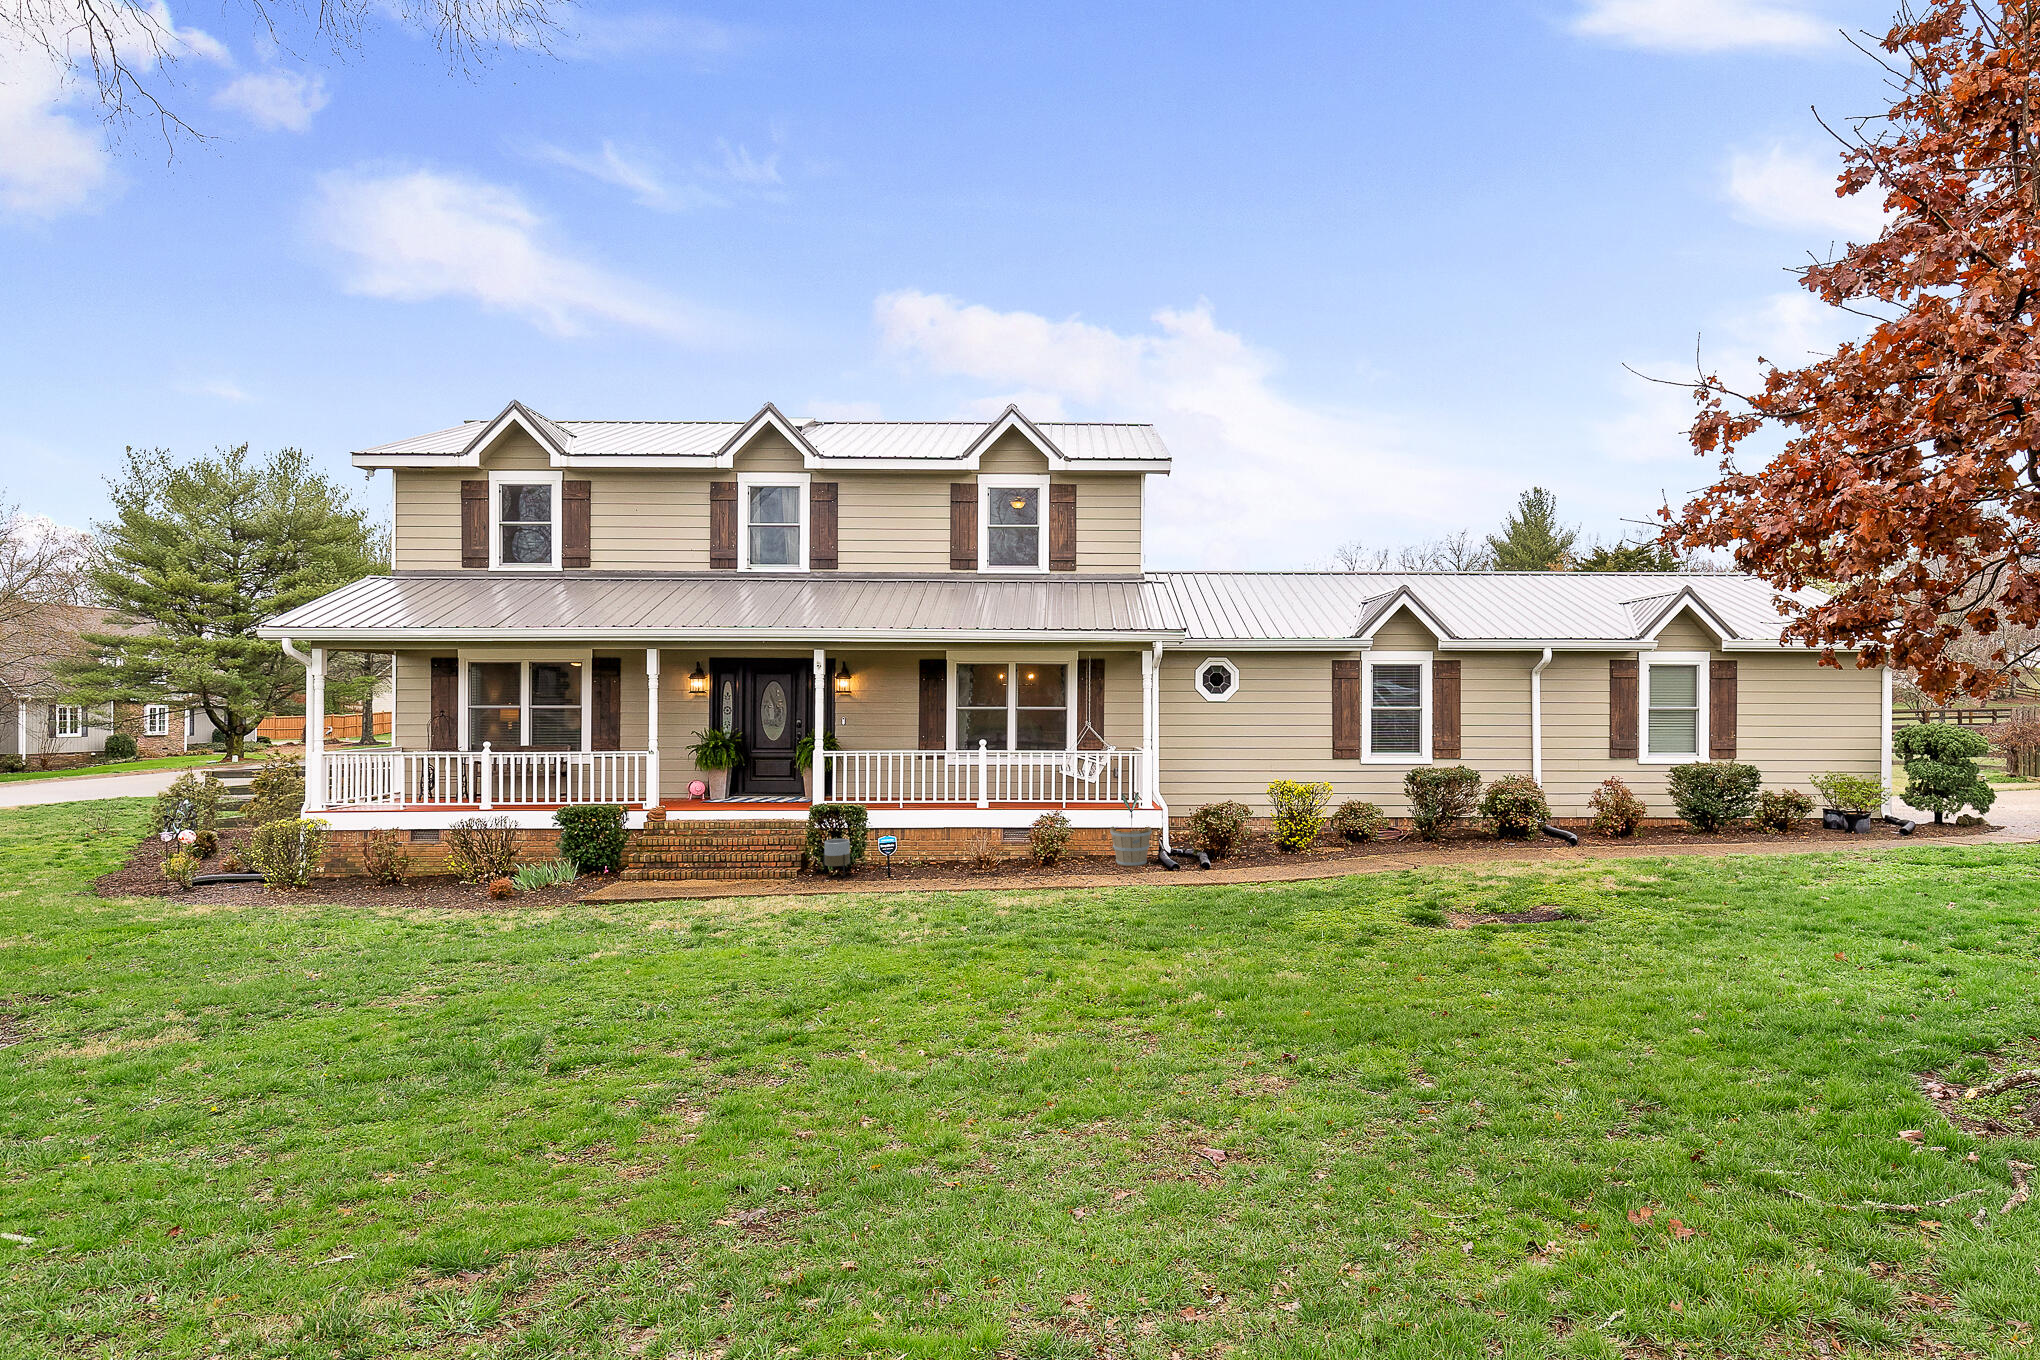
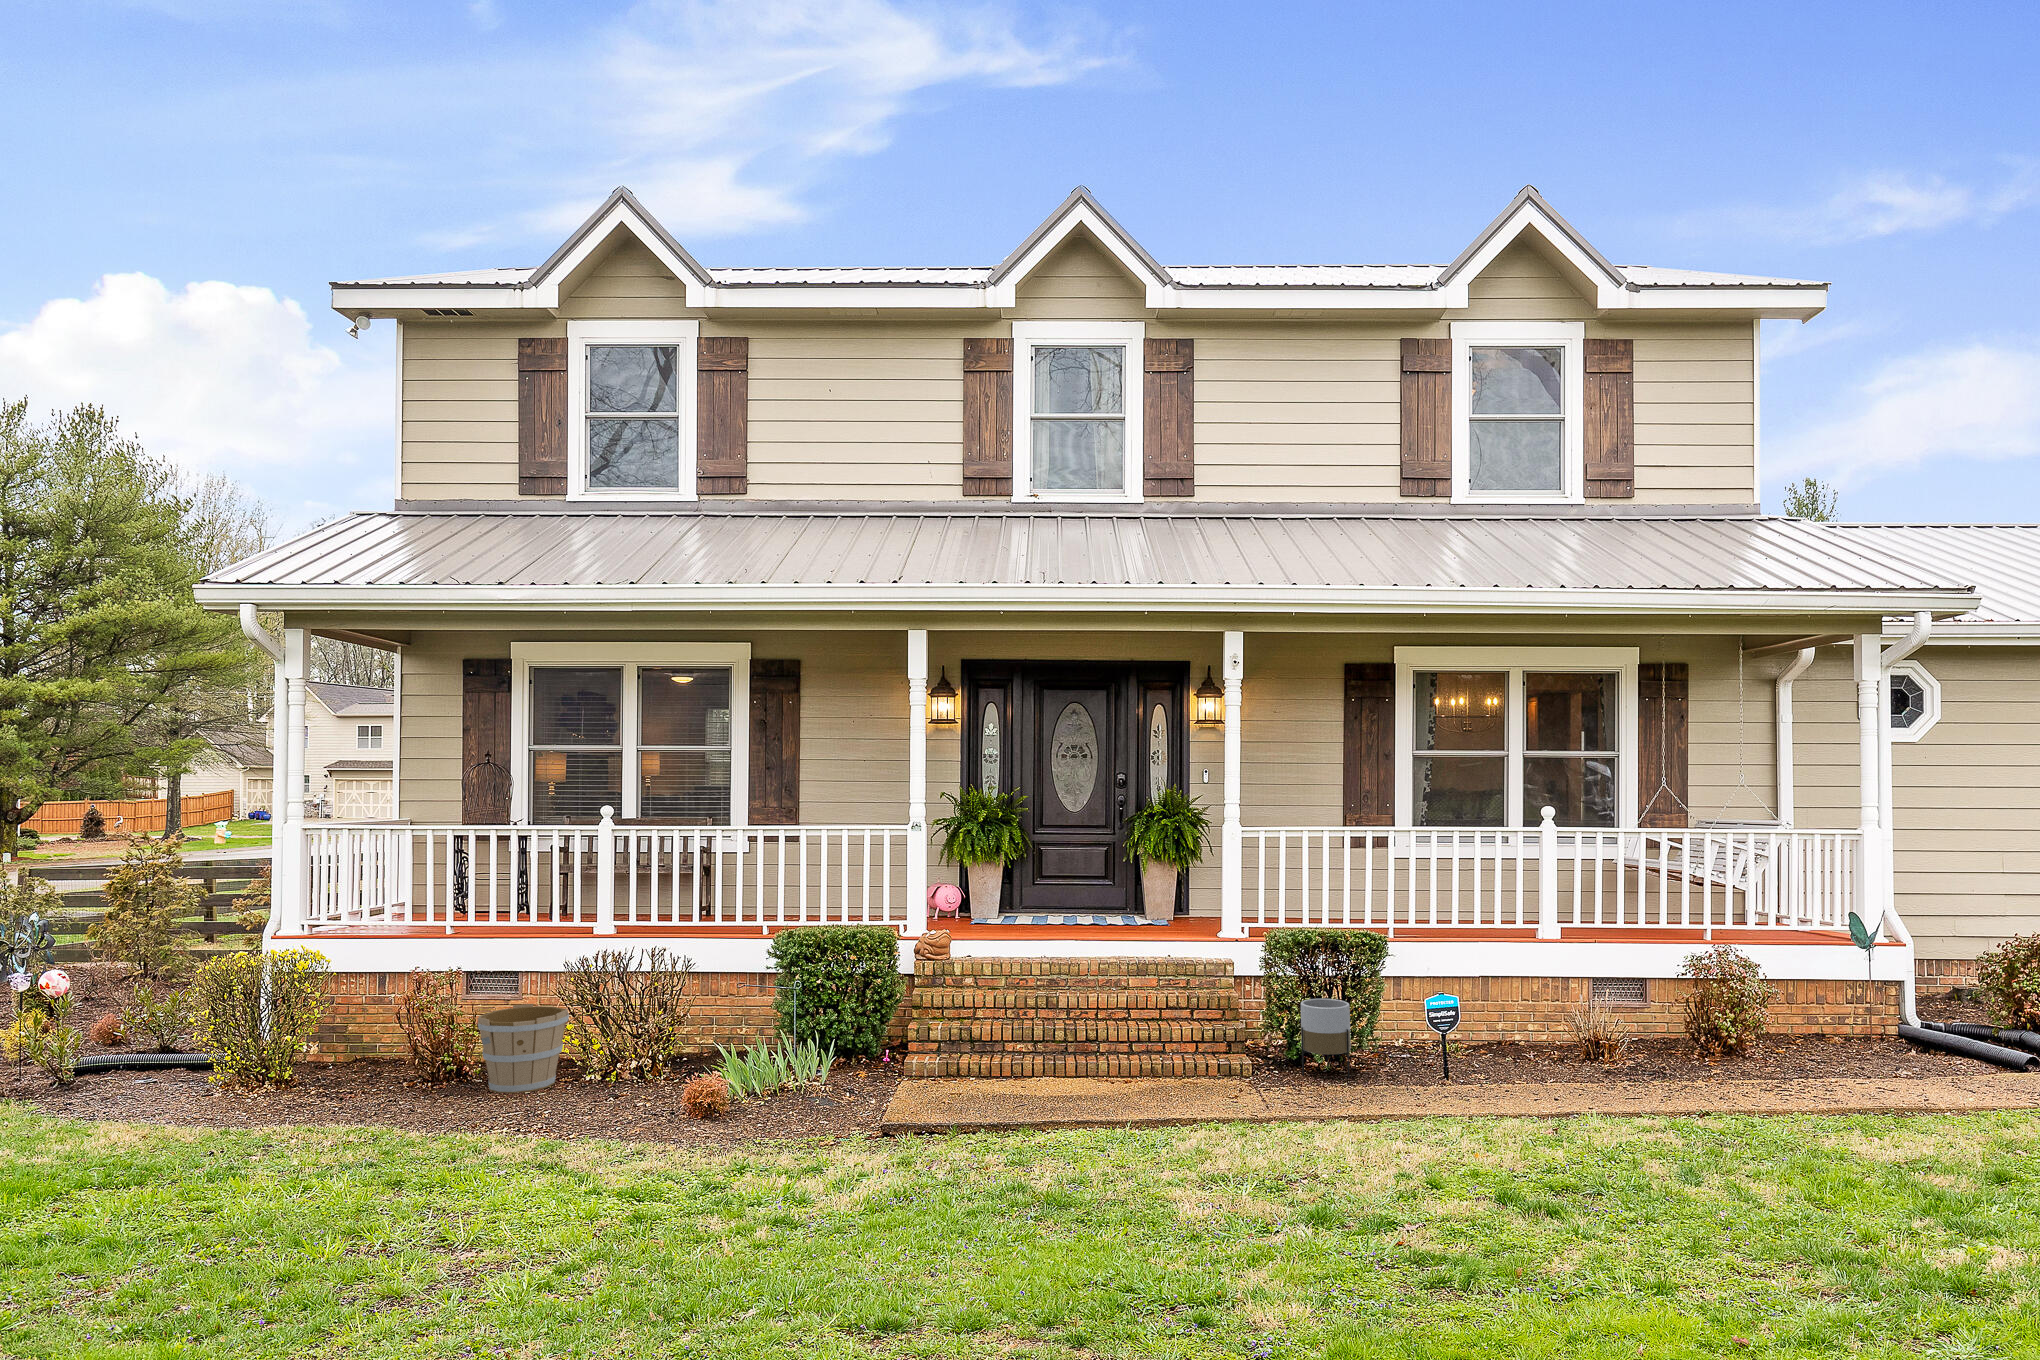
wooden bucket: present [1110,826,1152,866] -> present [478,1004,569,1093]

